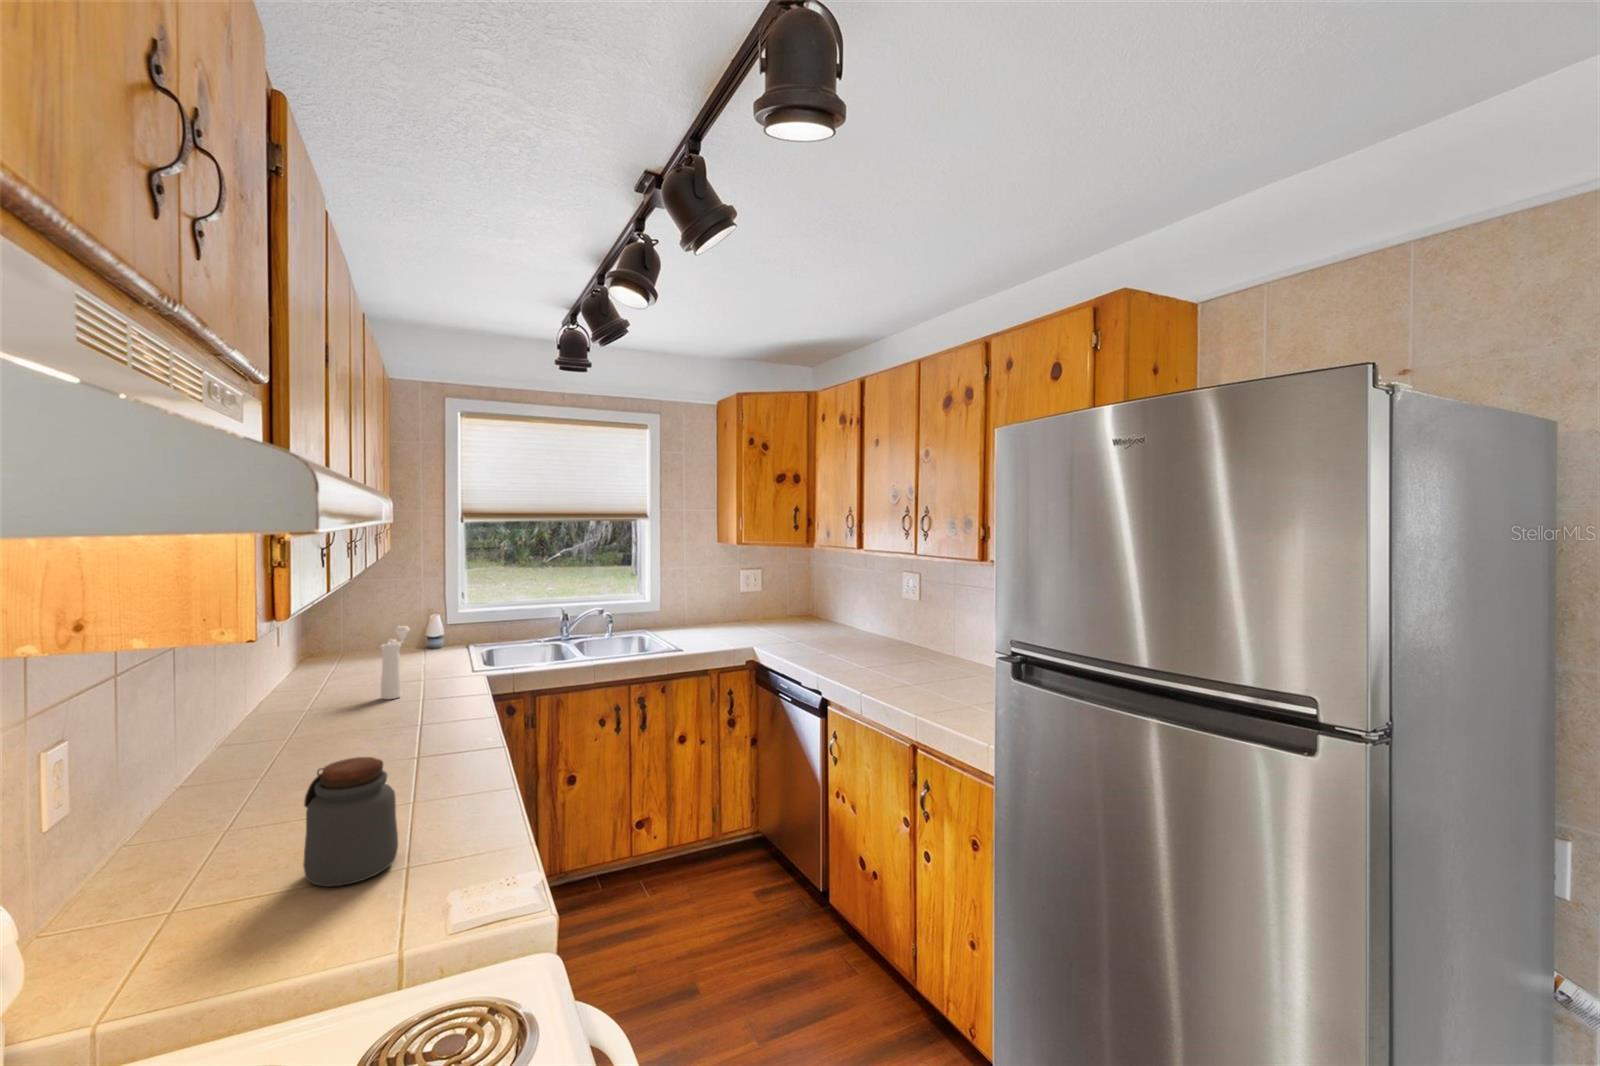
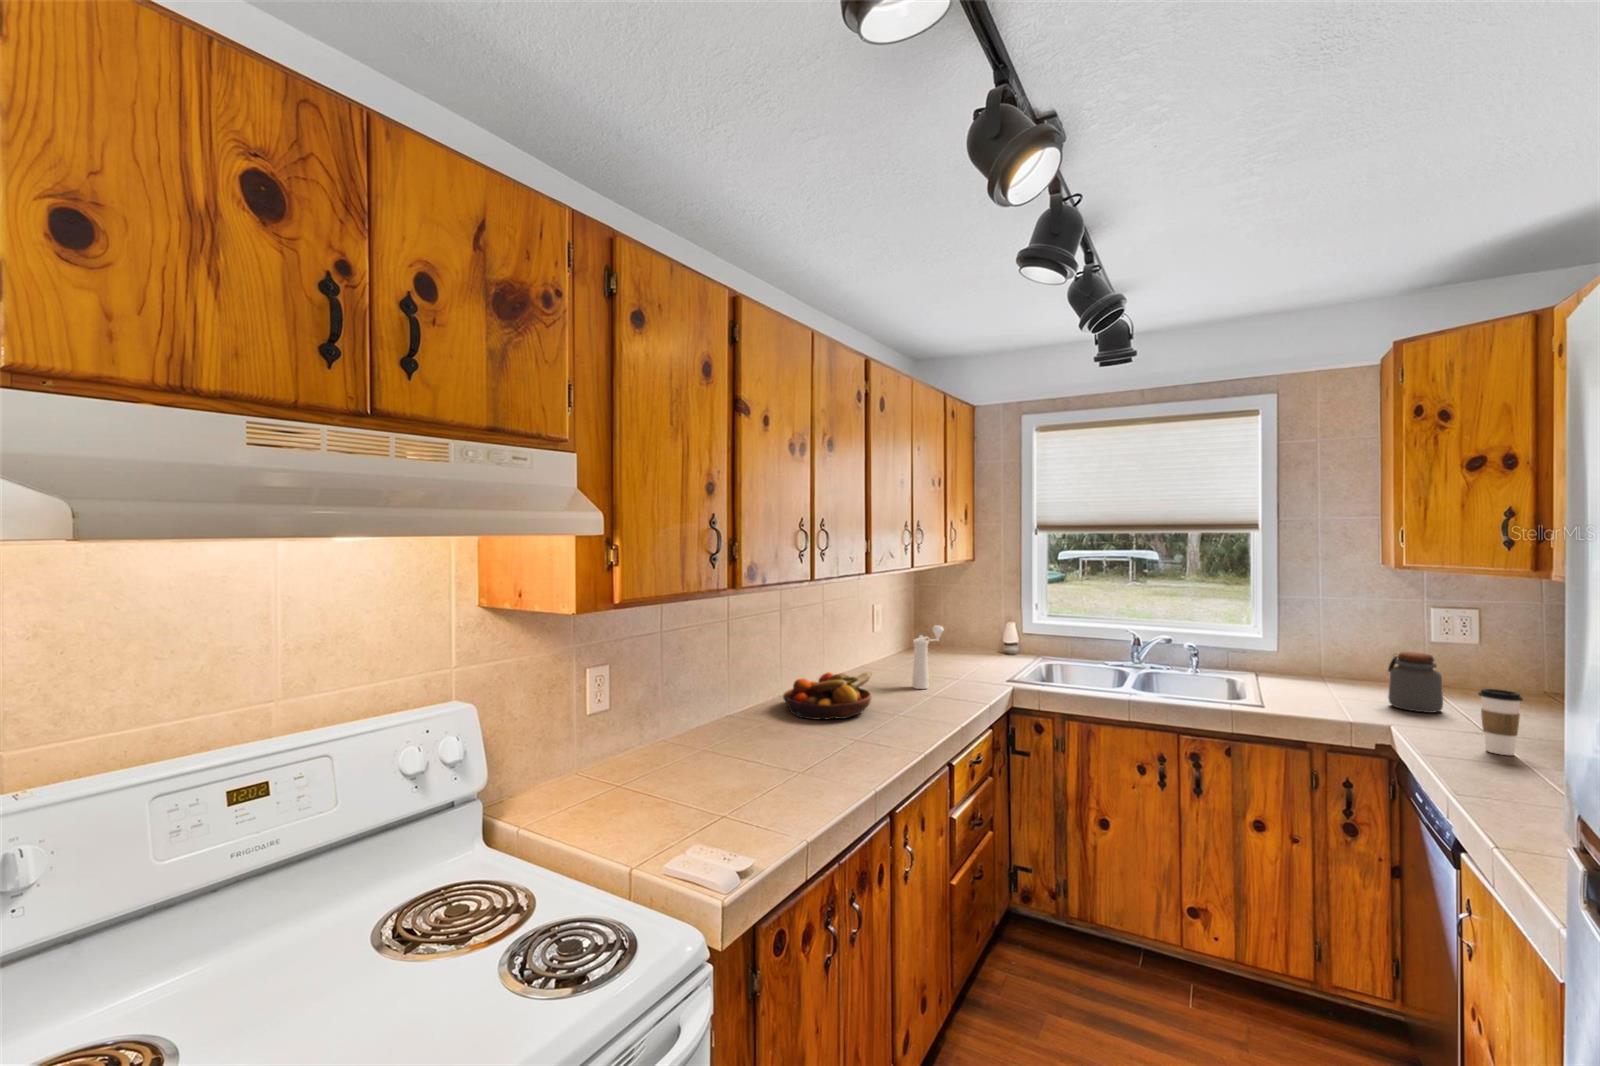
coffee cup: none [798,614,816,652] -> present [1478,689,1523,755]
fruit bowl: none [246,688,379,762] -> present [783,672,872,720]
jar: present [303,757,398,887] -> present [1388,652,1443,713]

